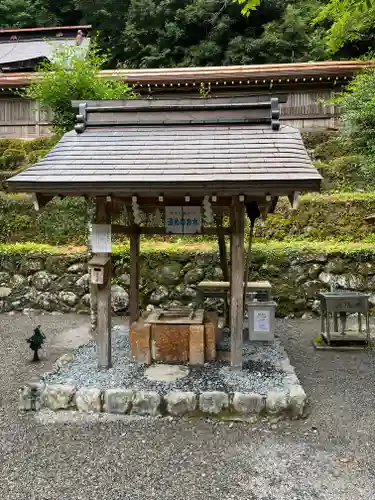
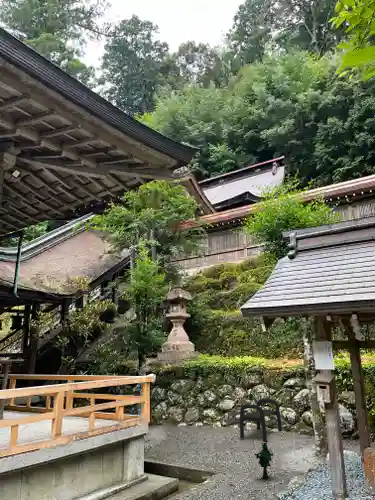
bench: none [15,284,61,325] -> present [240,399,282,441]

